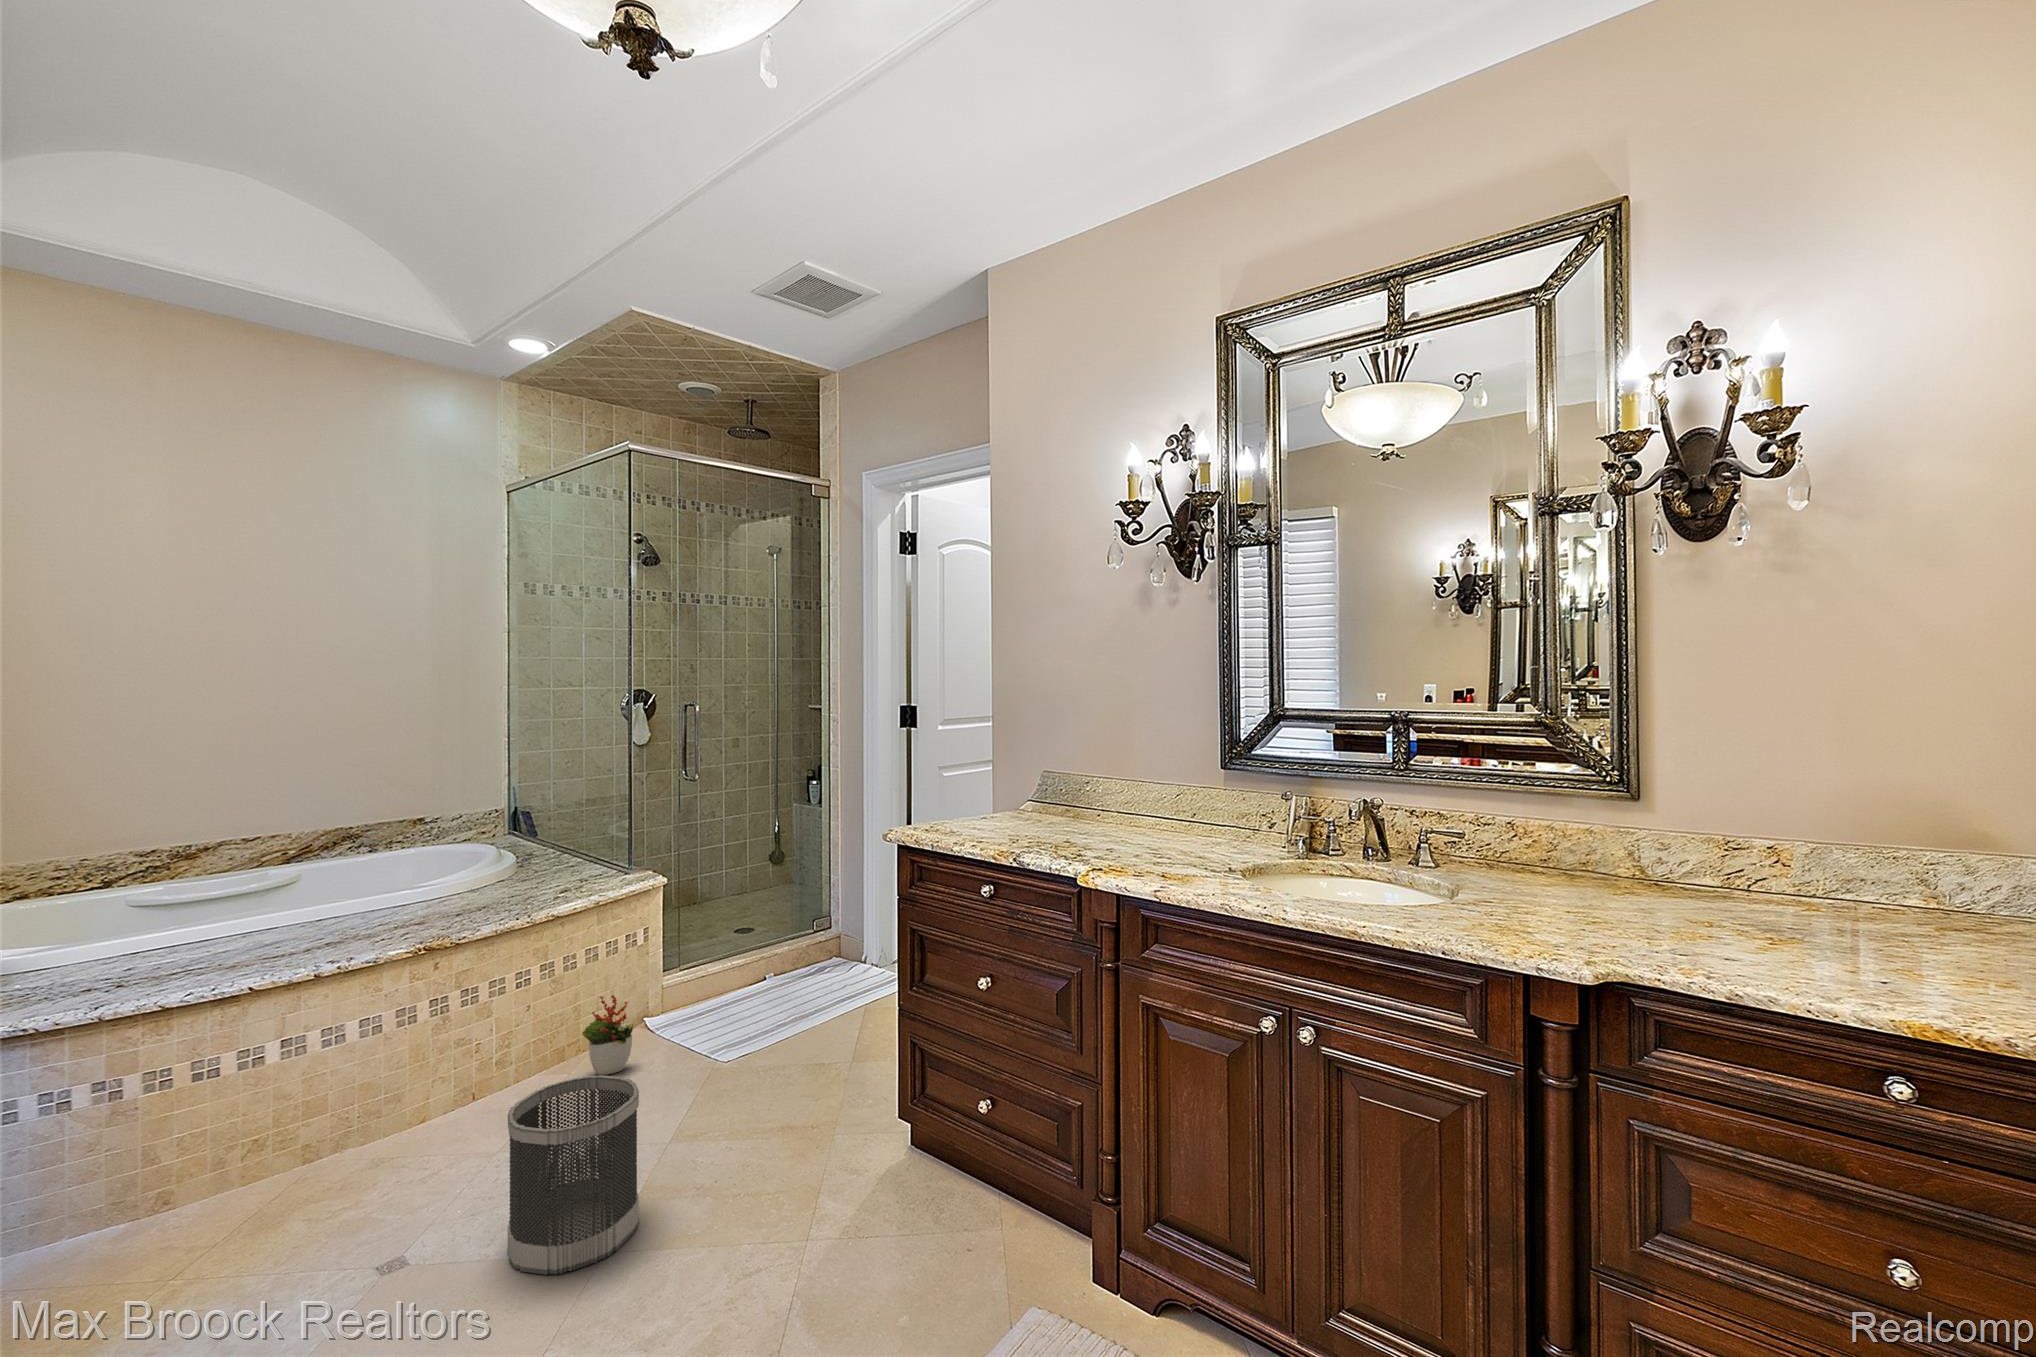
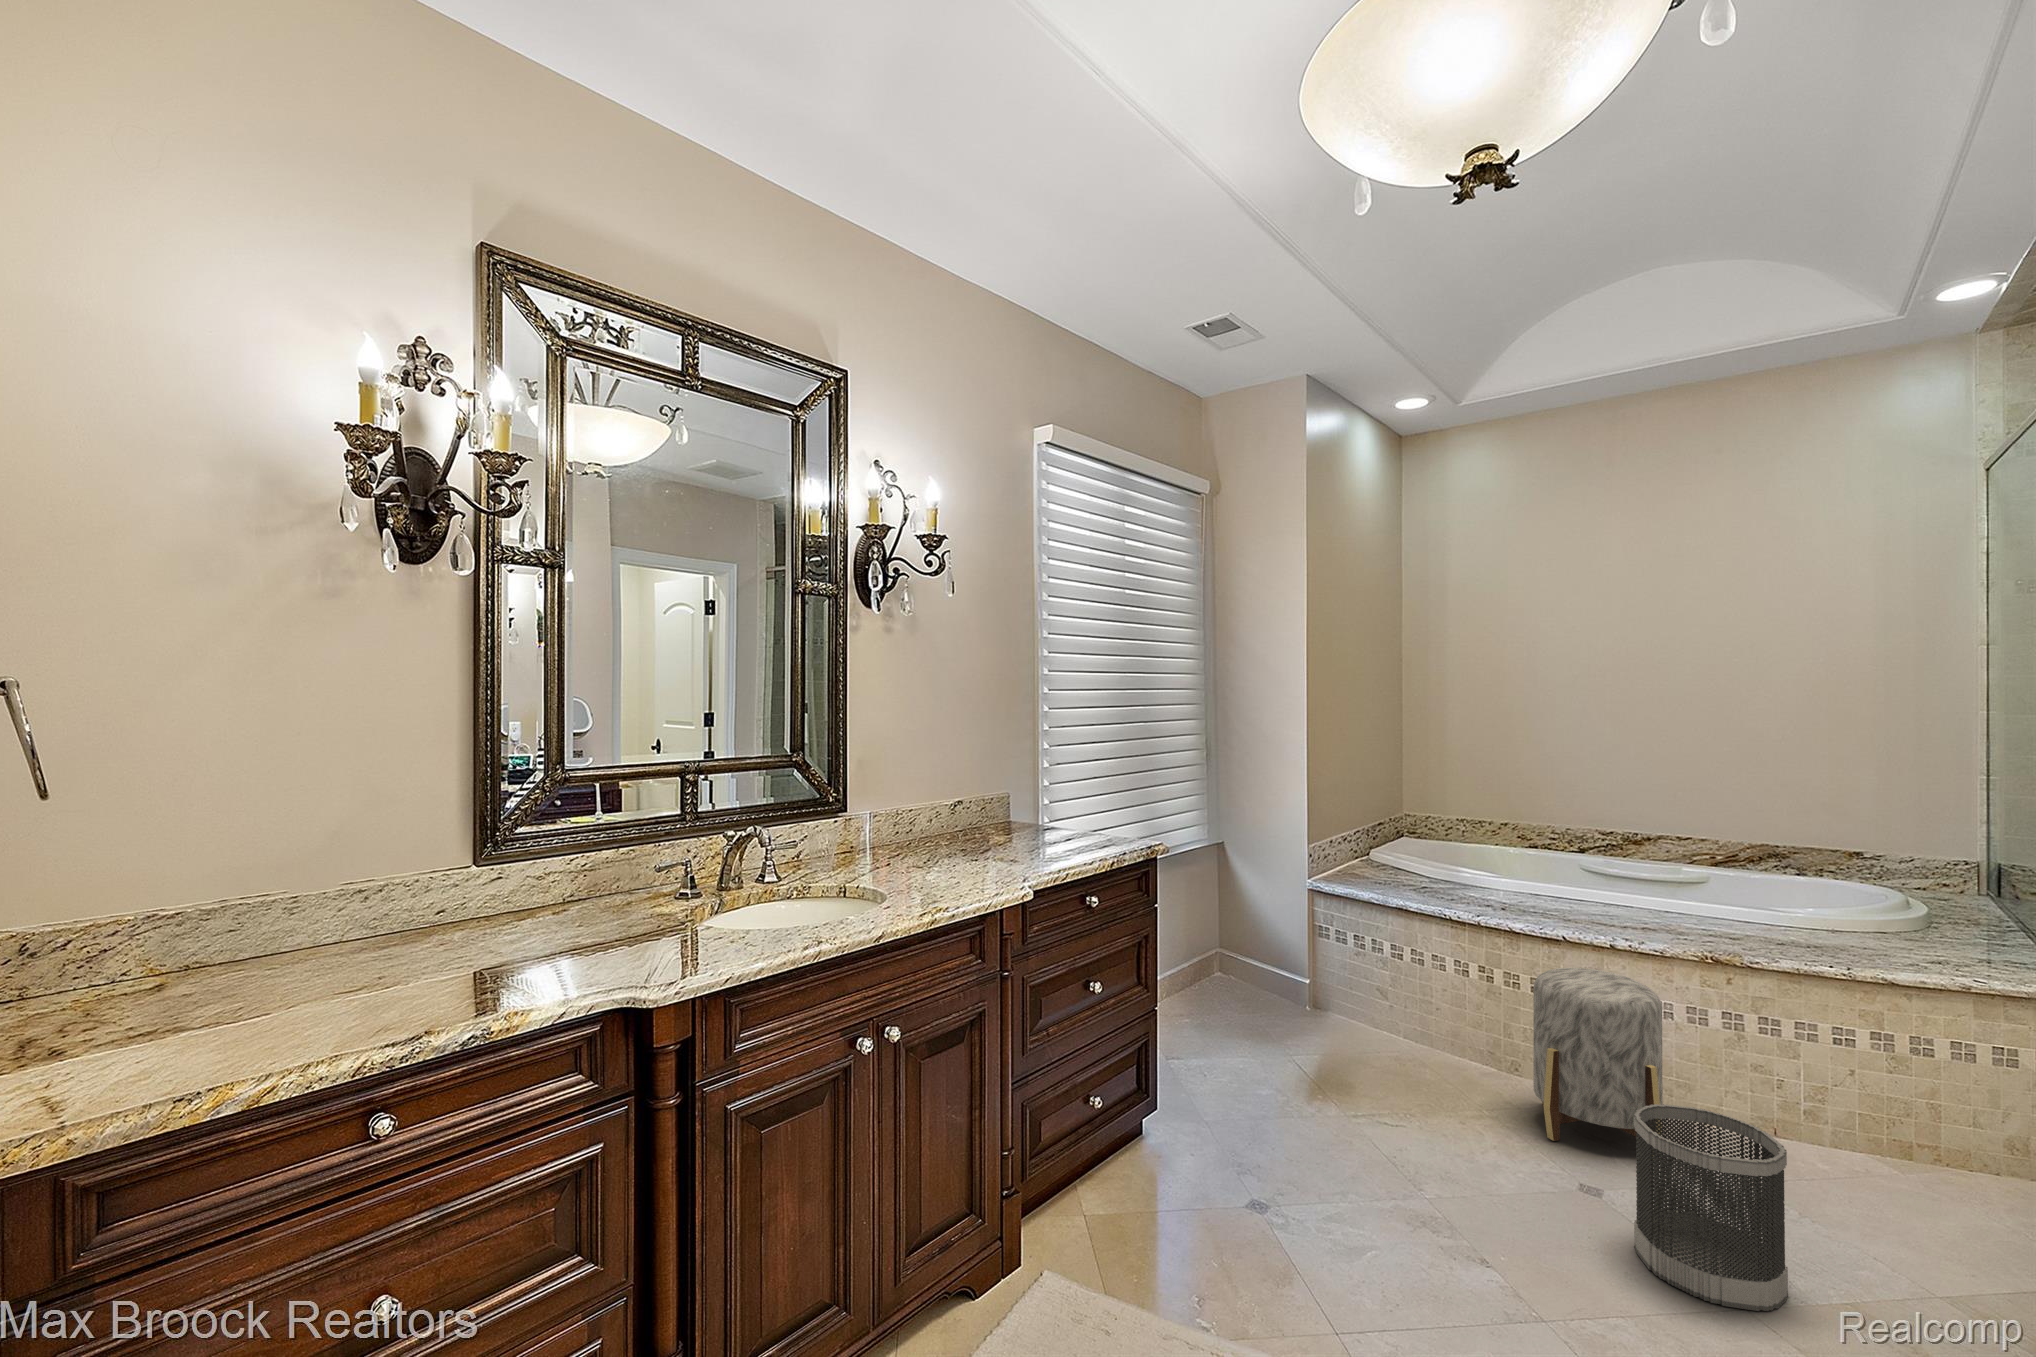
decorative plant: present [582,995,634,1075] -> none [1903,1099,1988,1210]
stool: none [247,1001,436,1243] -> present [1533,968,1663,1141]

